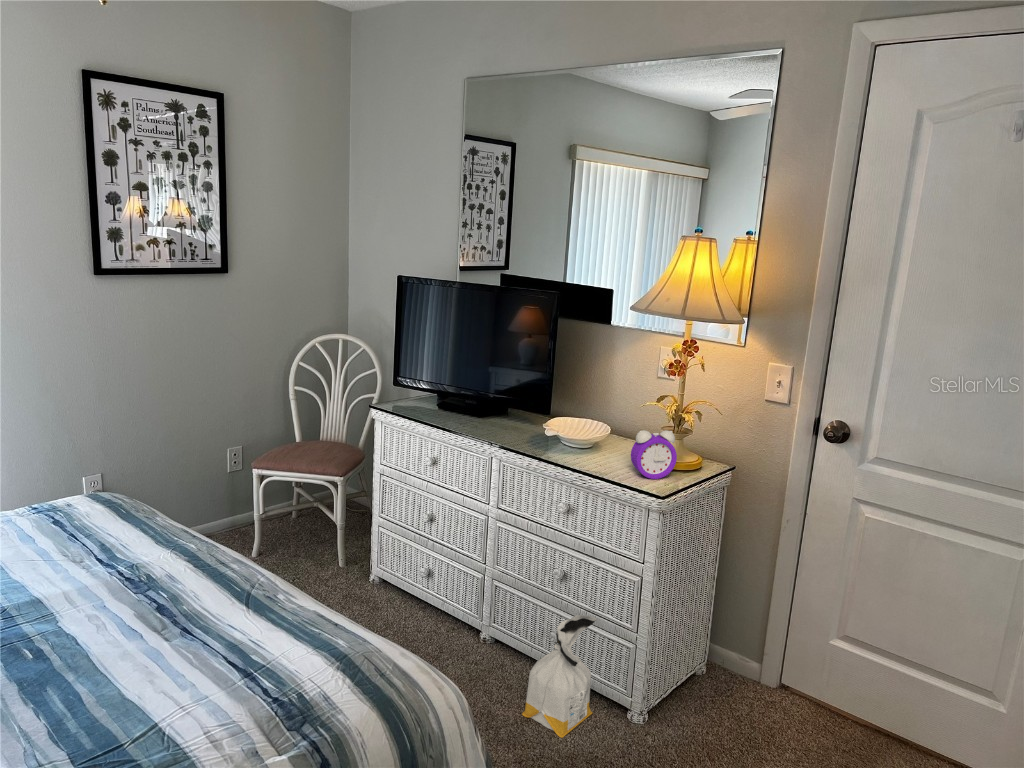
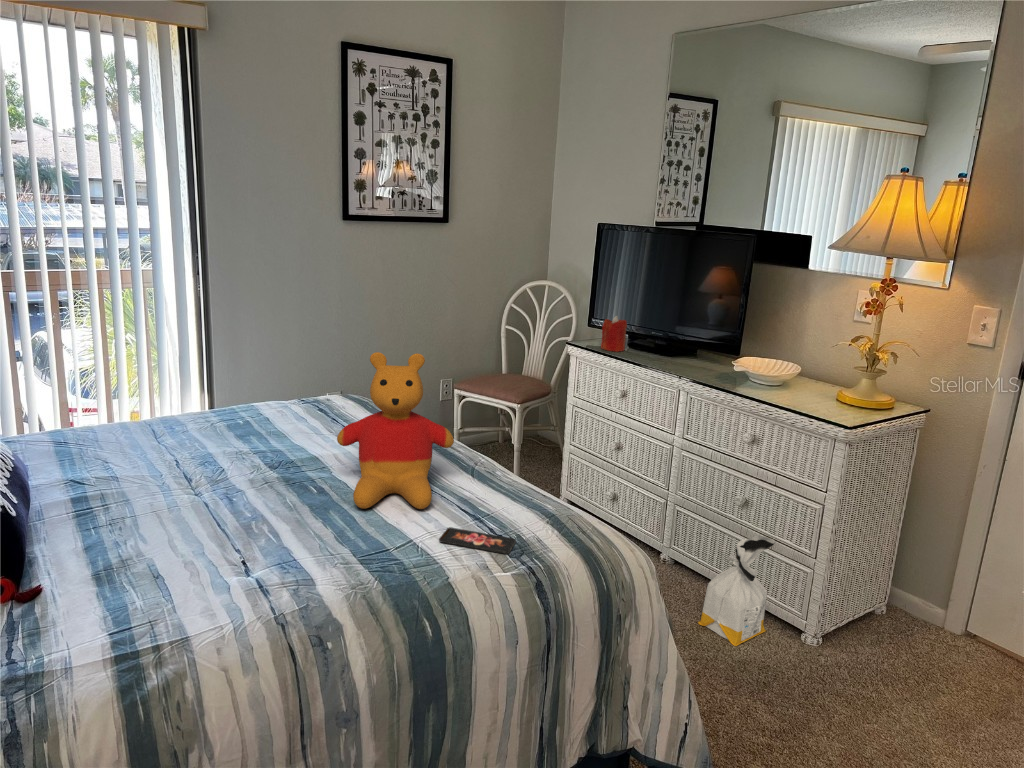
candle: none [406,375,433,414] -> present [601,316,627,352]
alarm clock: present [631,430,677,479] -> none [820,365,867,413]
stuffed bear: none [59,474,217,680] -> present [337,352,454,509]
smartphone: none [192,695,292,727] -> present [439,527,516,554]

